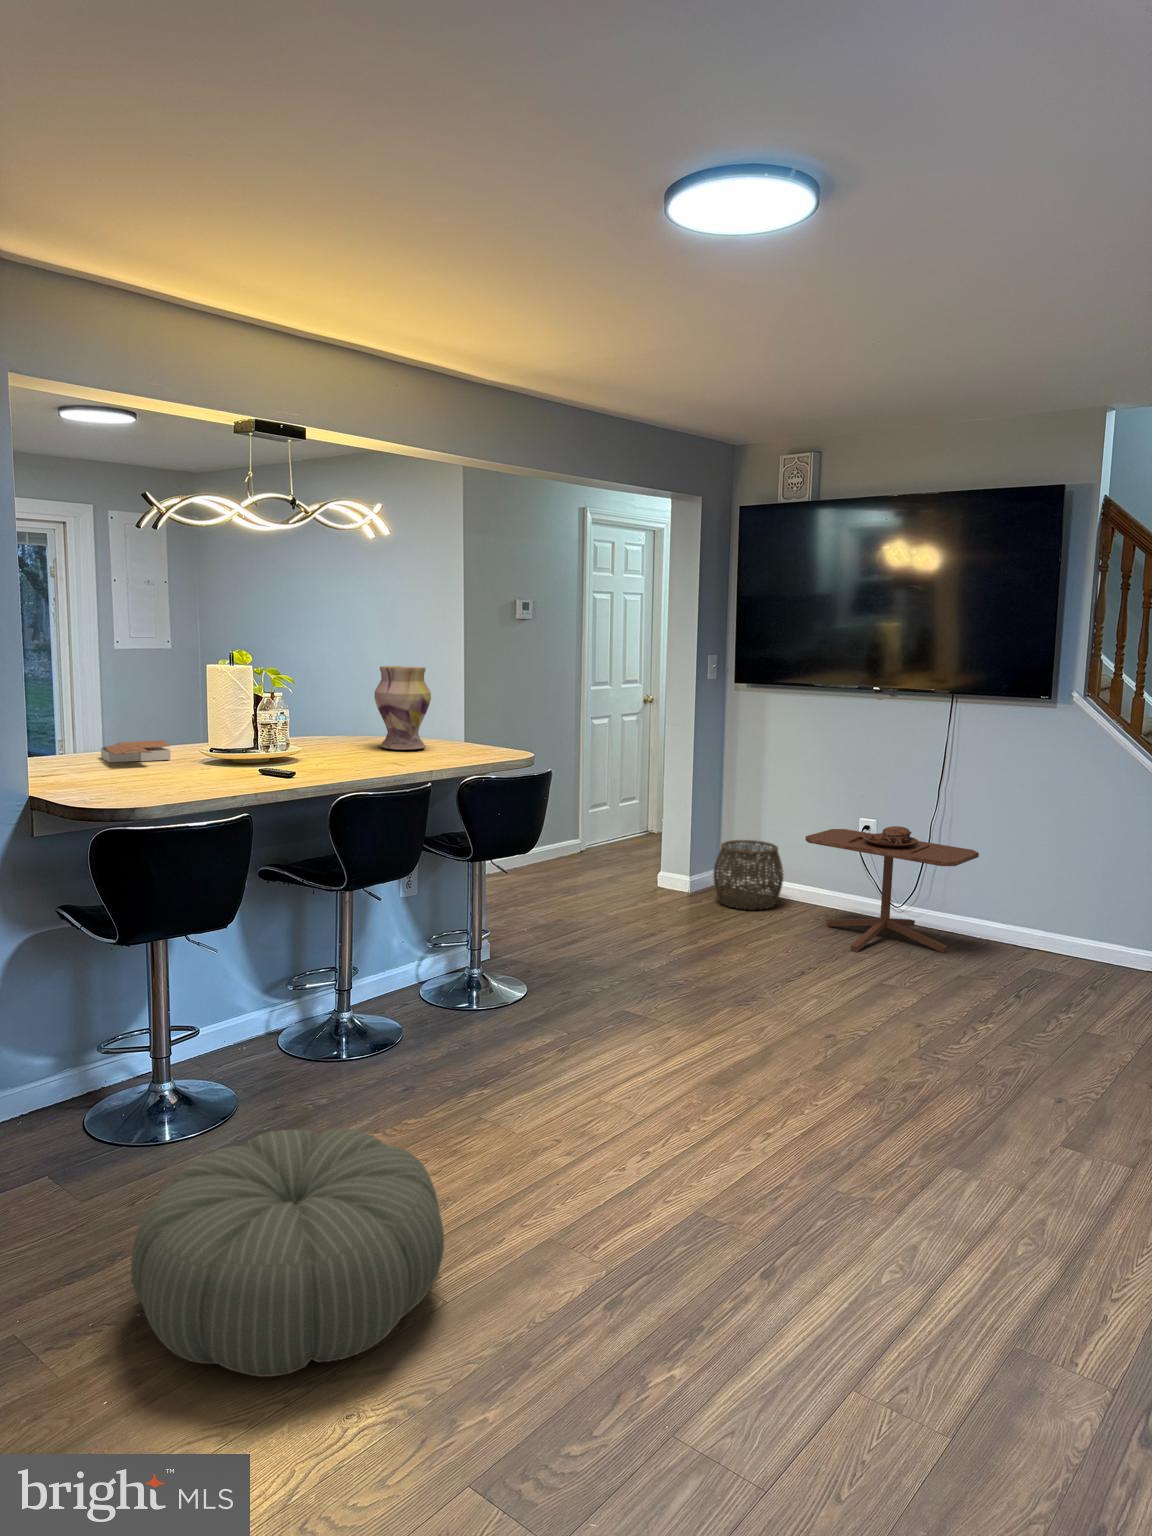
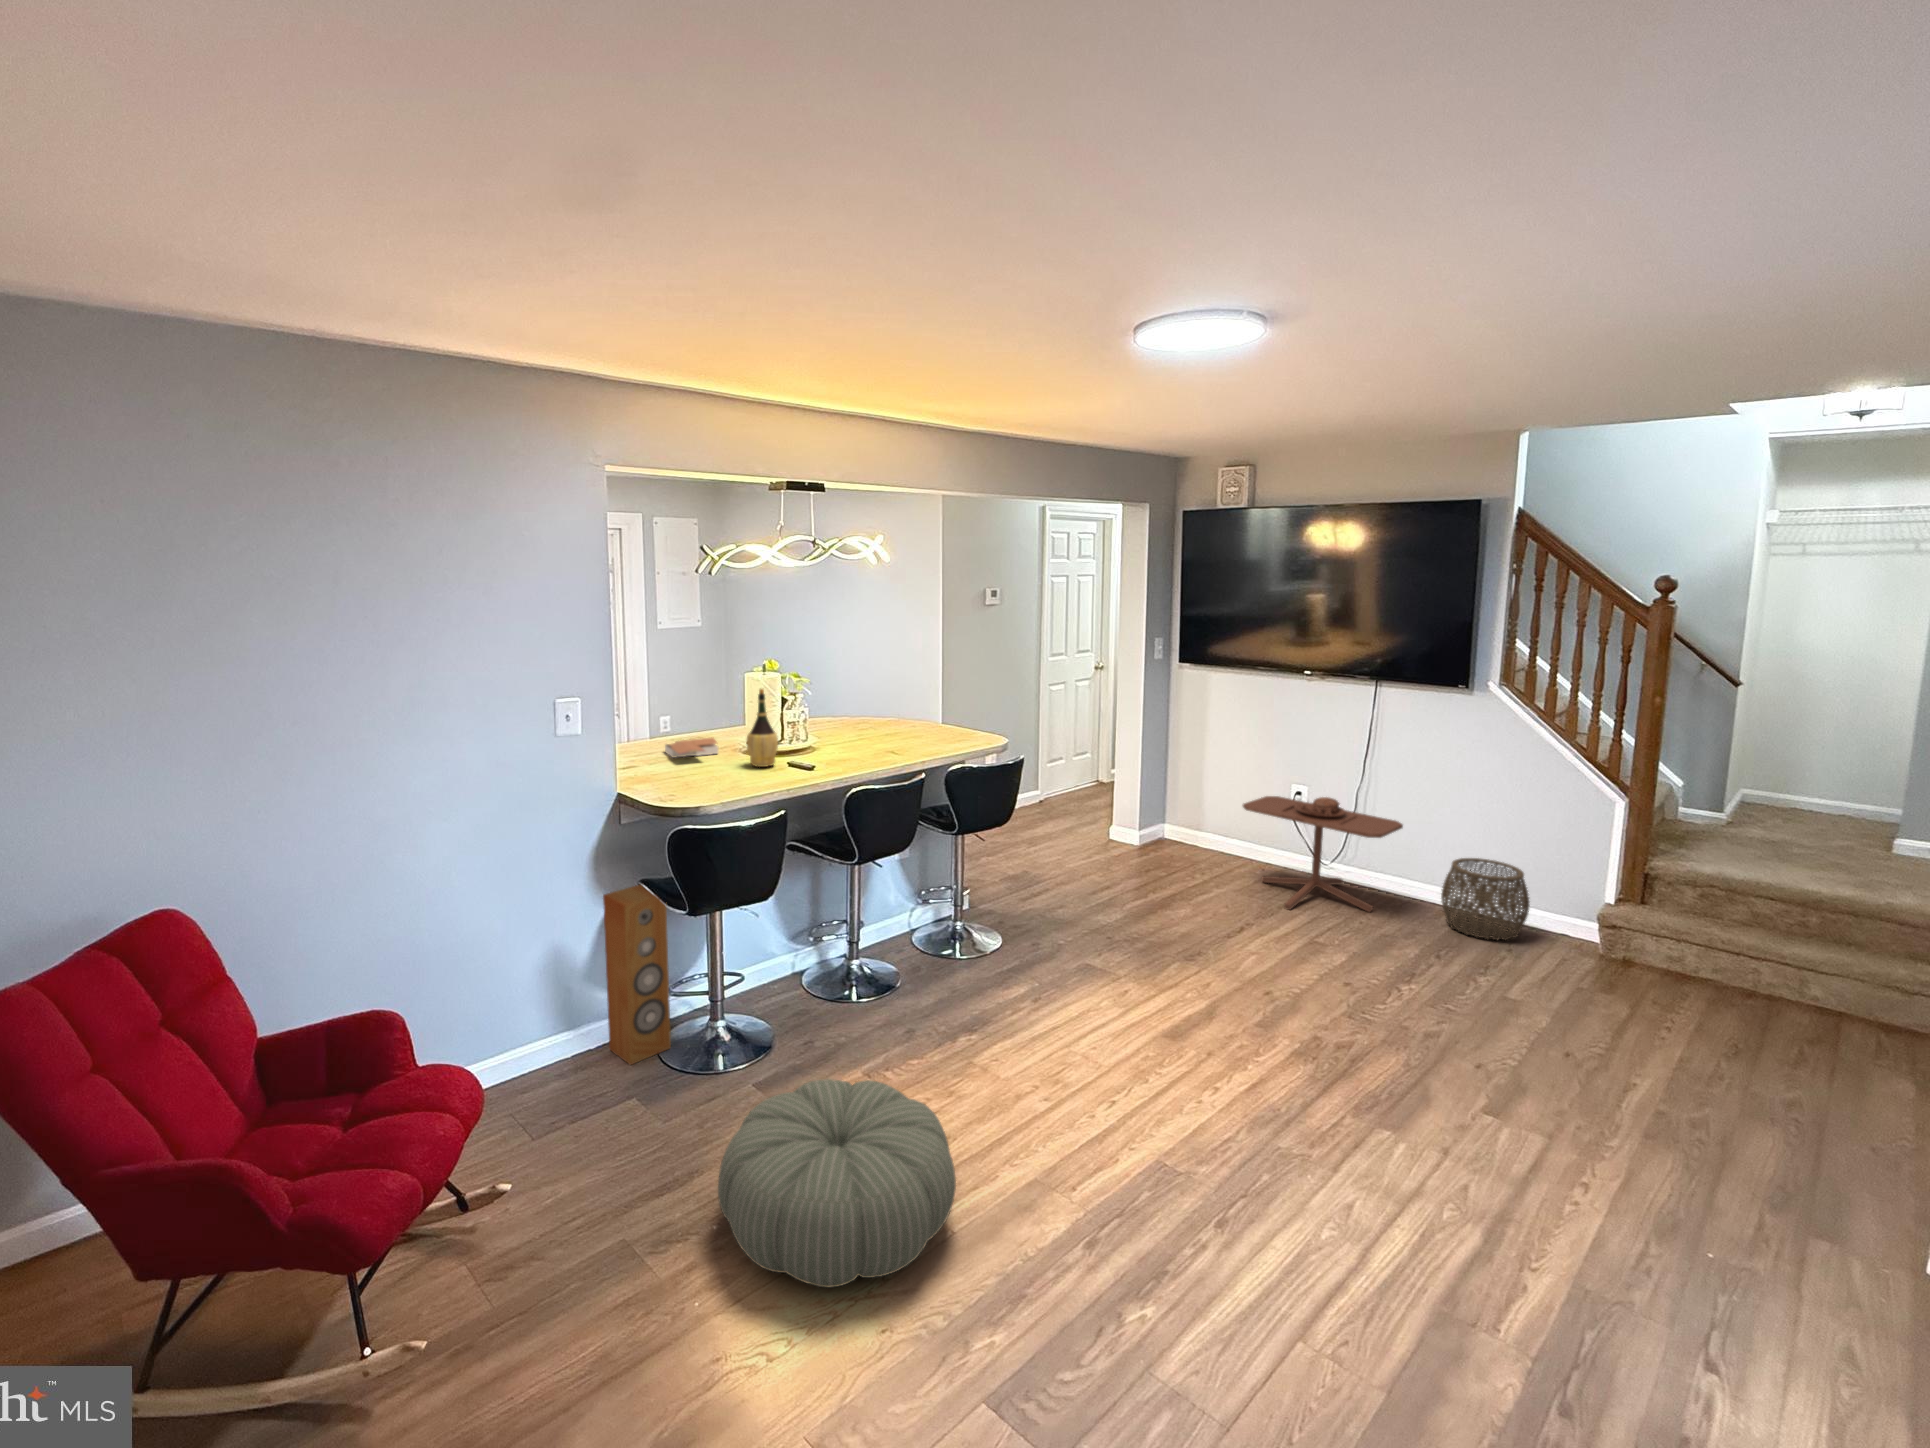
vase: present [374,666,431,750] -> none [876,668,922,739]
wine bottle: none [203,673,244,770] -> present [746,689,778,767]
woven basket: present [713,840,783,910] -> present [1441,858,1530,940]
speaker: none [5,911,99,1139] -> present [603,885,671,1065]

